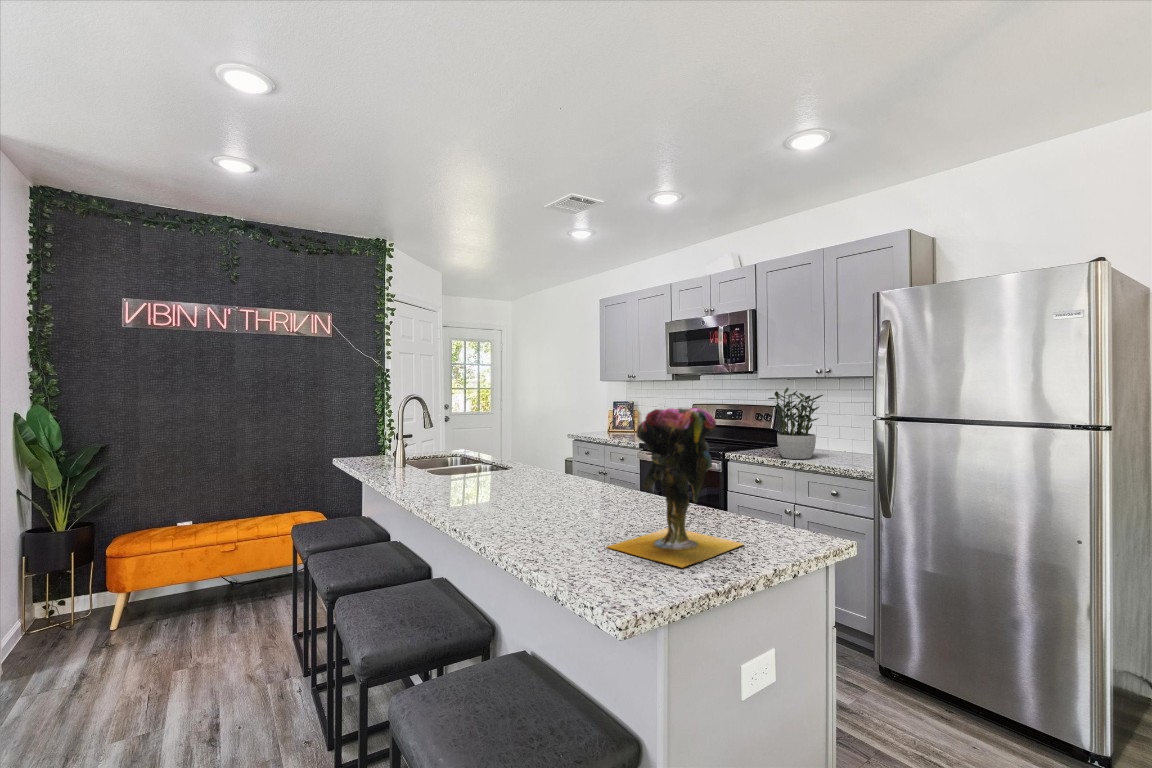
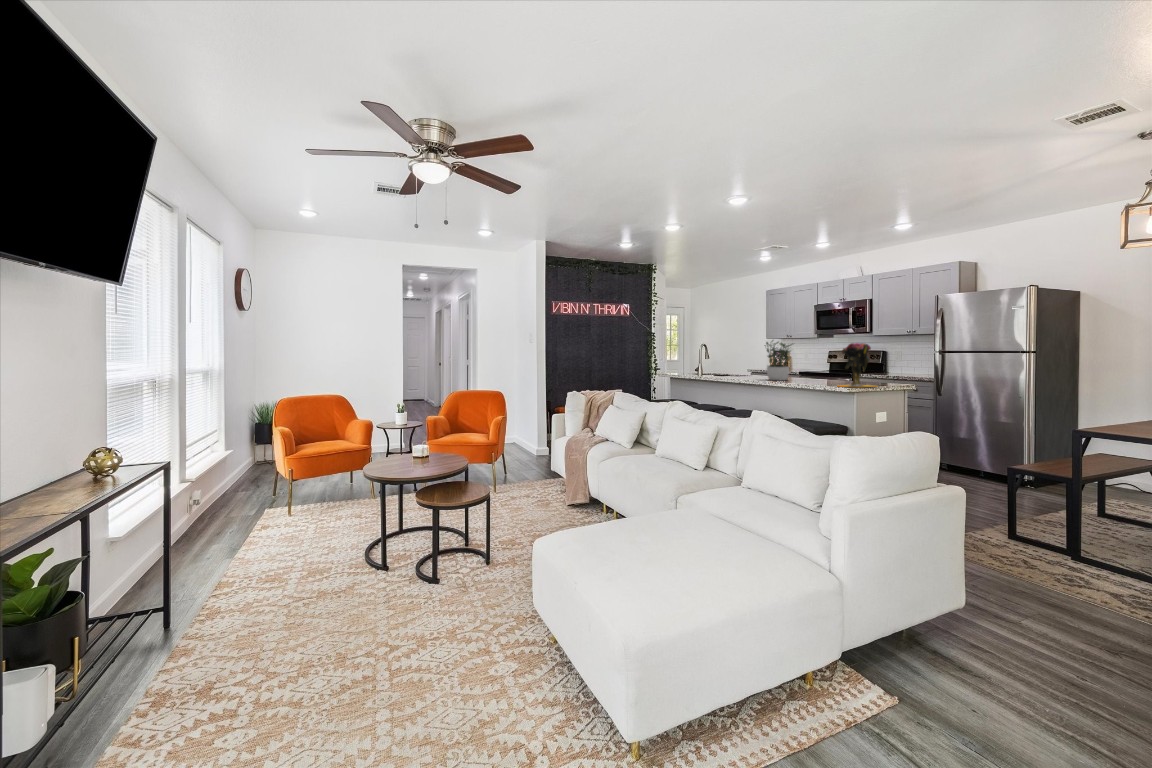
potted plant: present [768,387,823,459] -> present [765,340,792,381]

